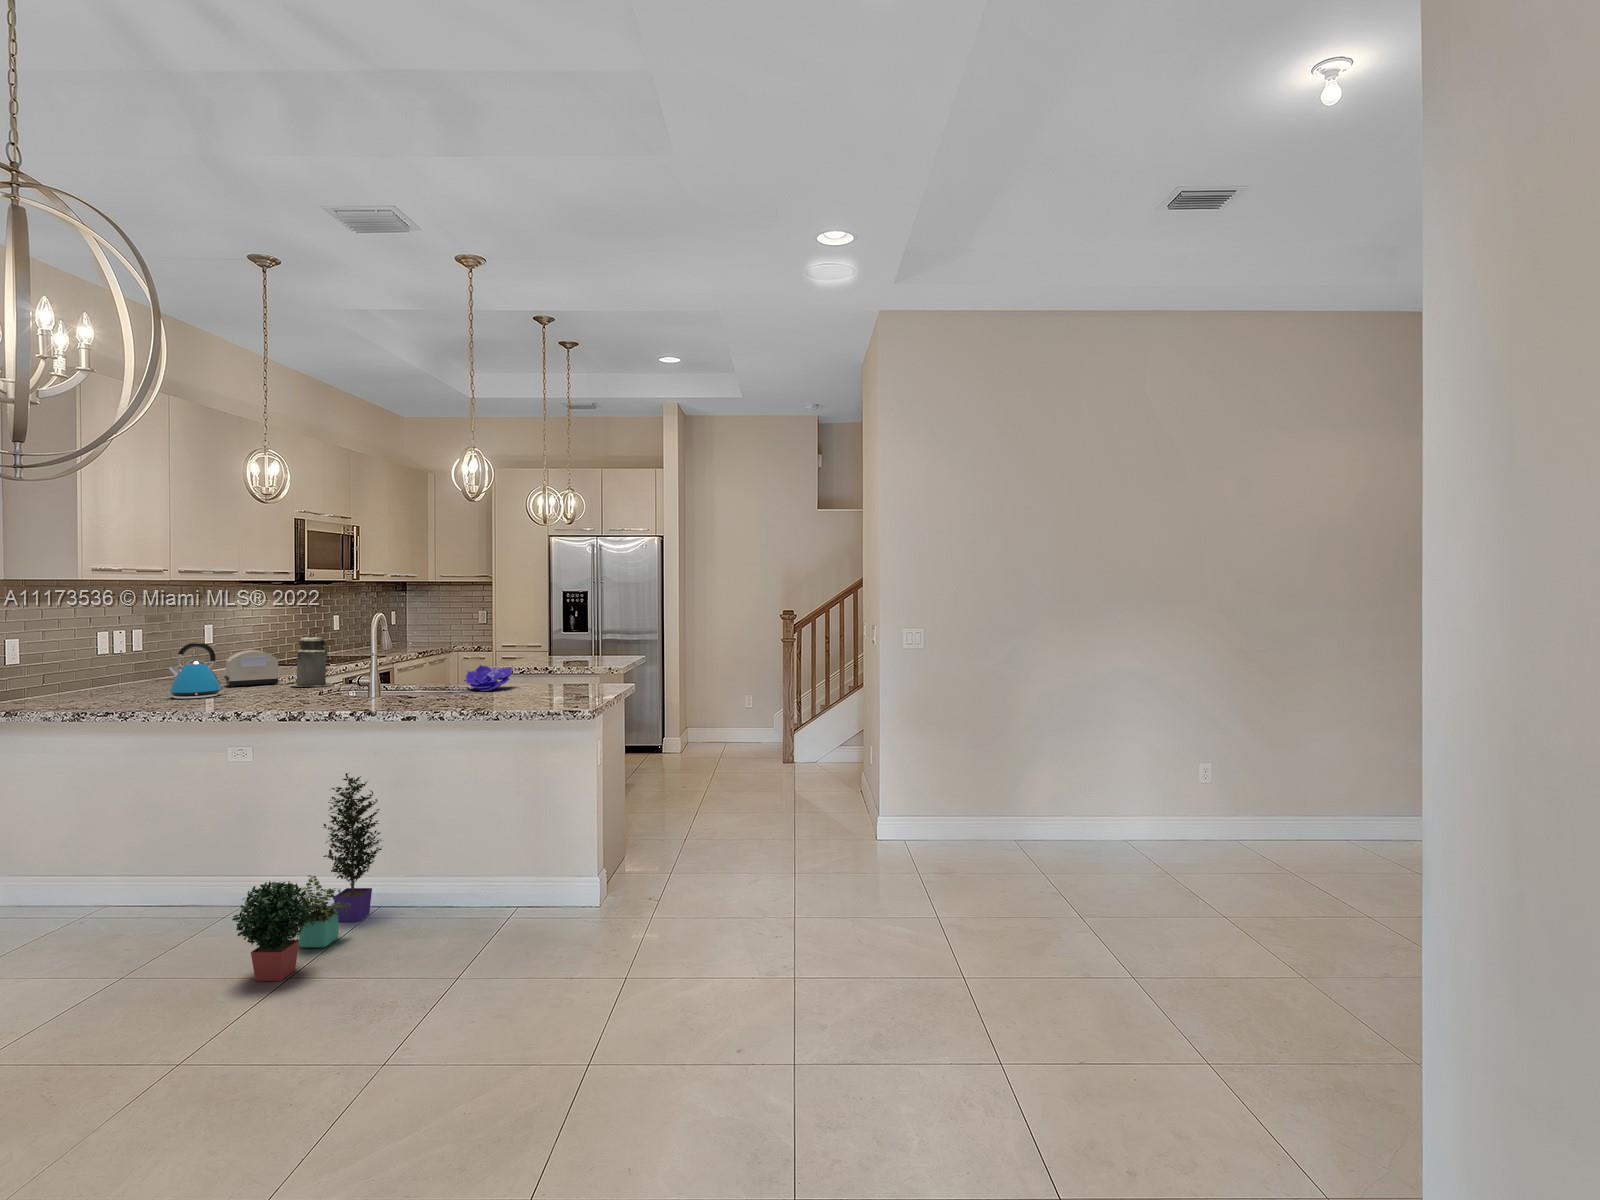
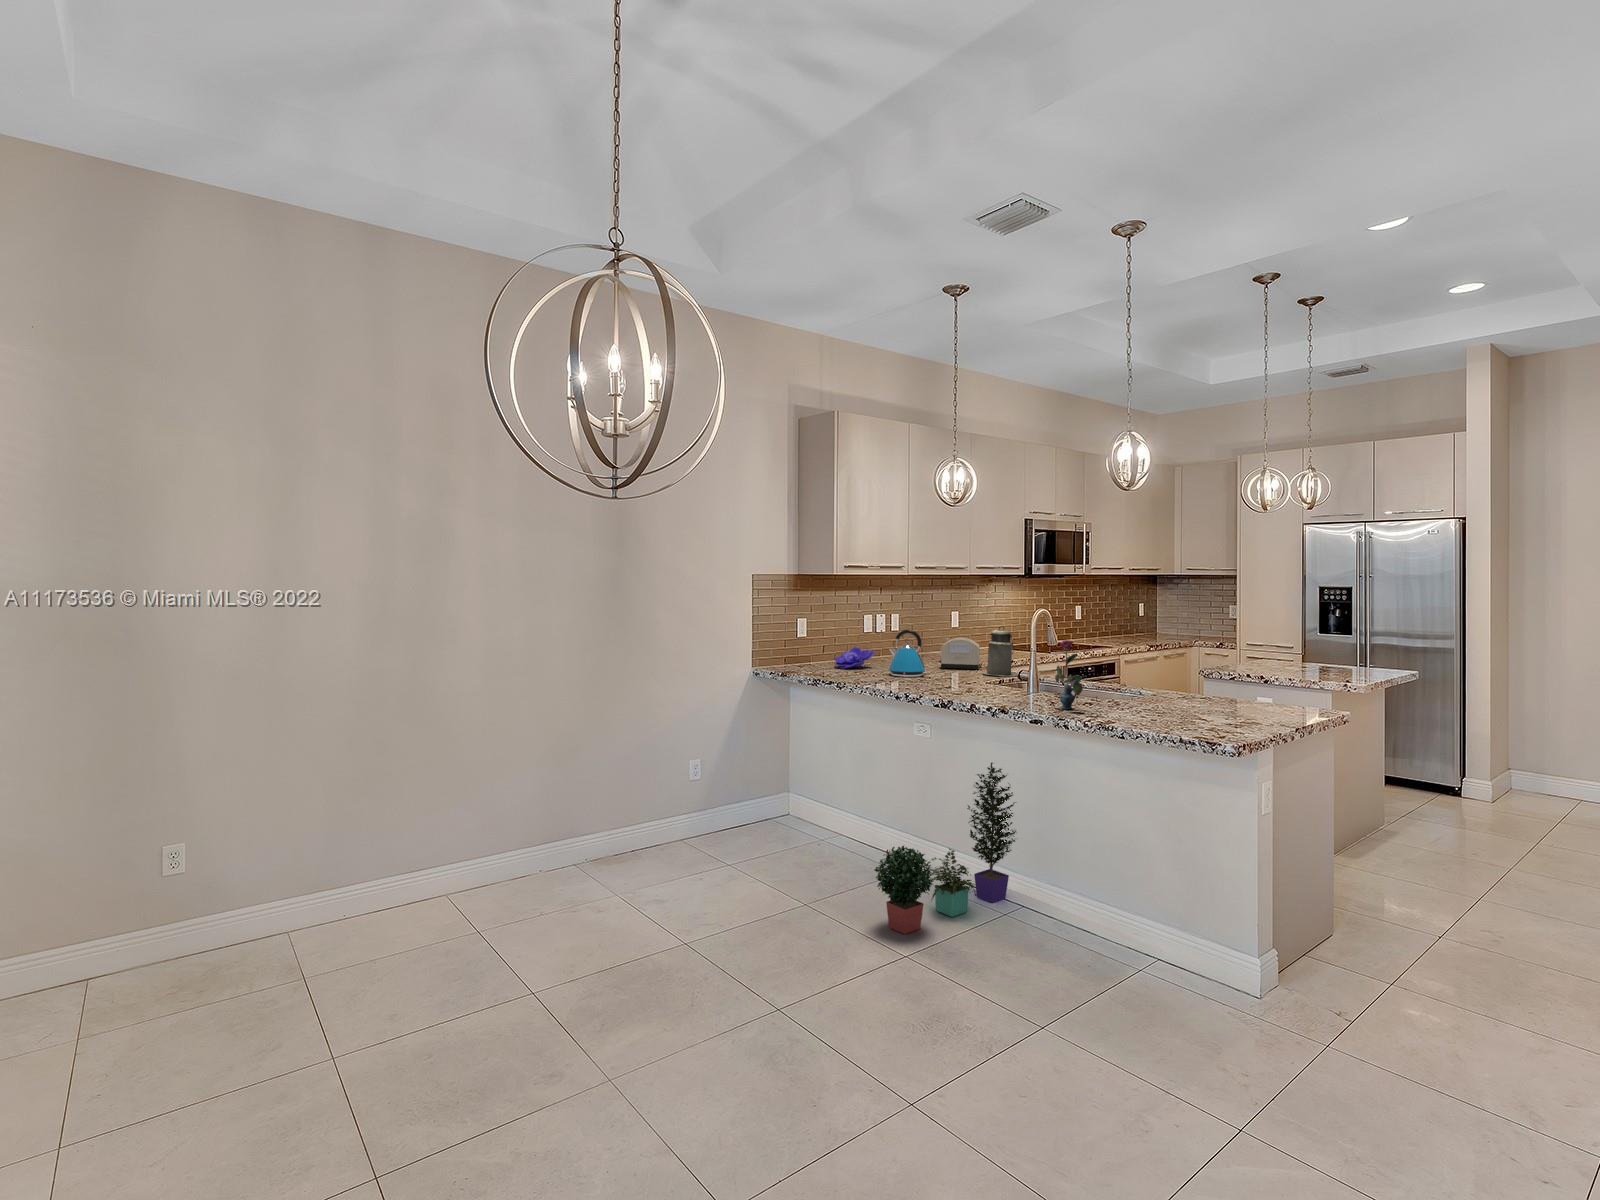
vase: none [420,635,453,704] -> present [1055,640,1083,709]
decorative bowl: present [464,665,513,691] -> present [834,647,875,669]

